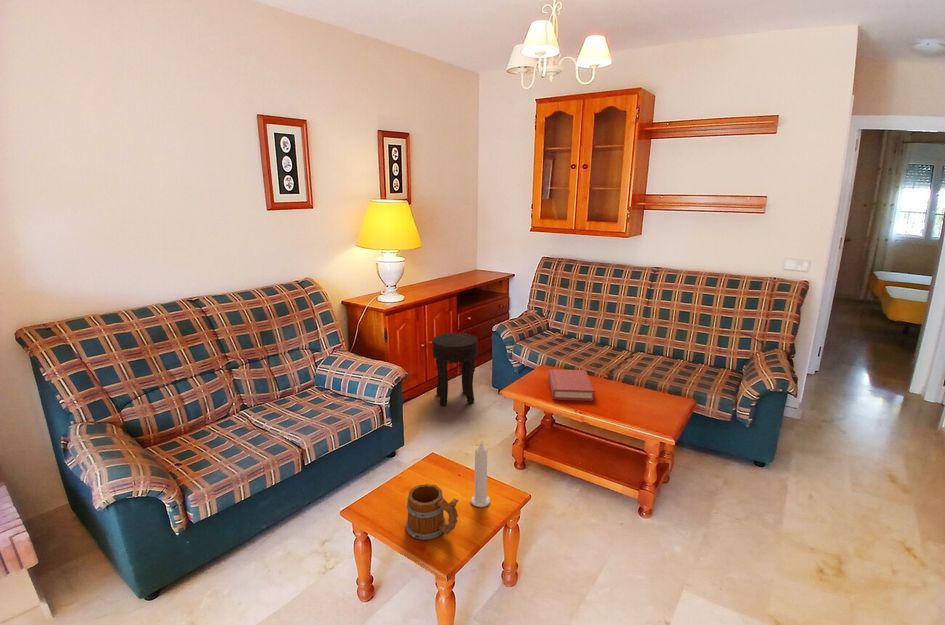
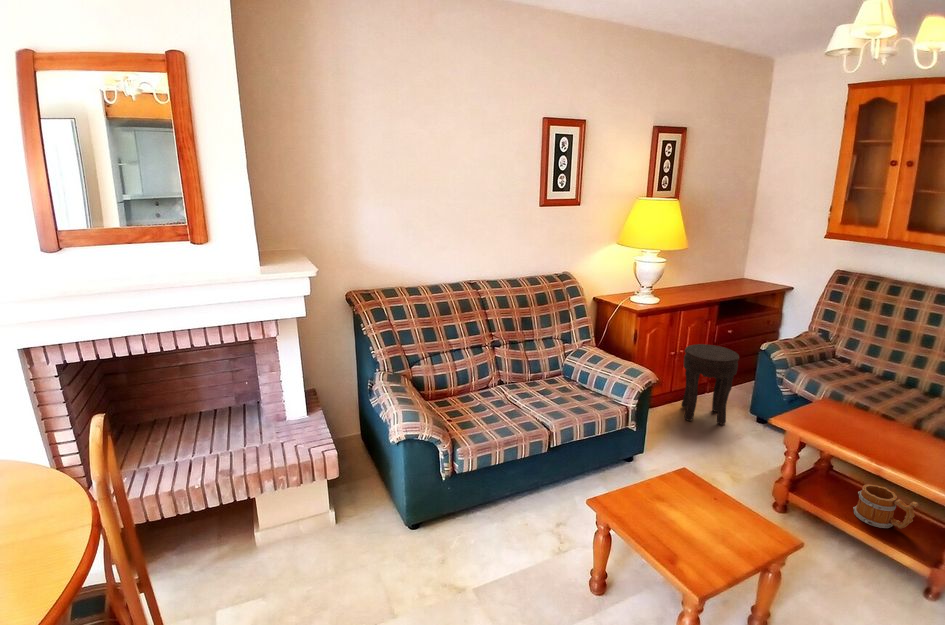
hardback book: present [548,369,594,401] -> none [833,404,902,453]
candle: present [471,441,490,507] -> none [727,465,756,537]
mug: present [406,484,459,540] -> present [853,484,918,528]

